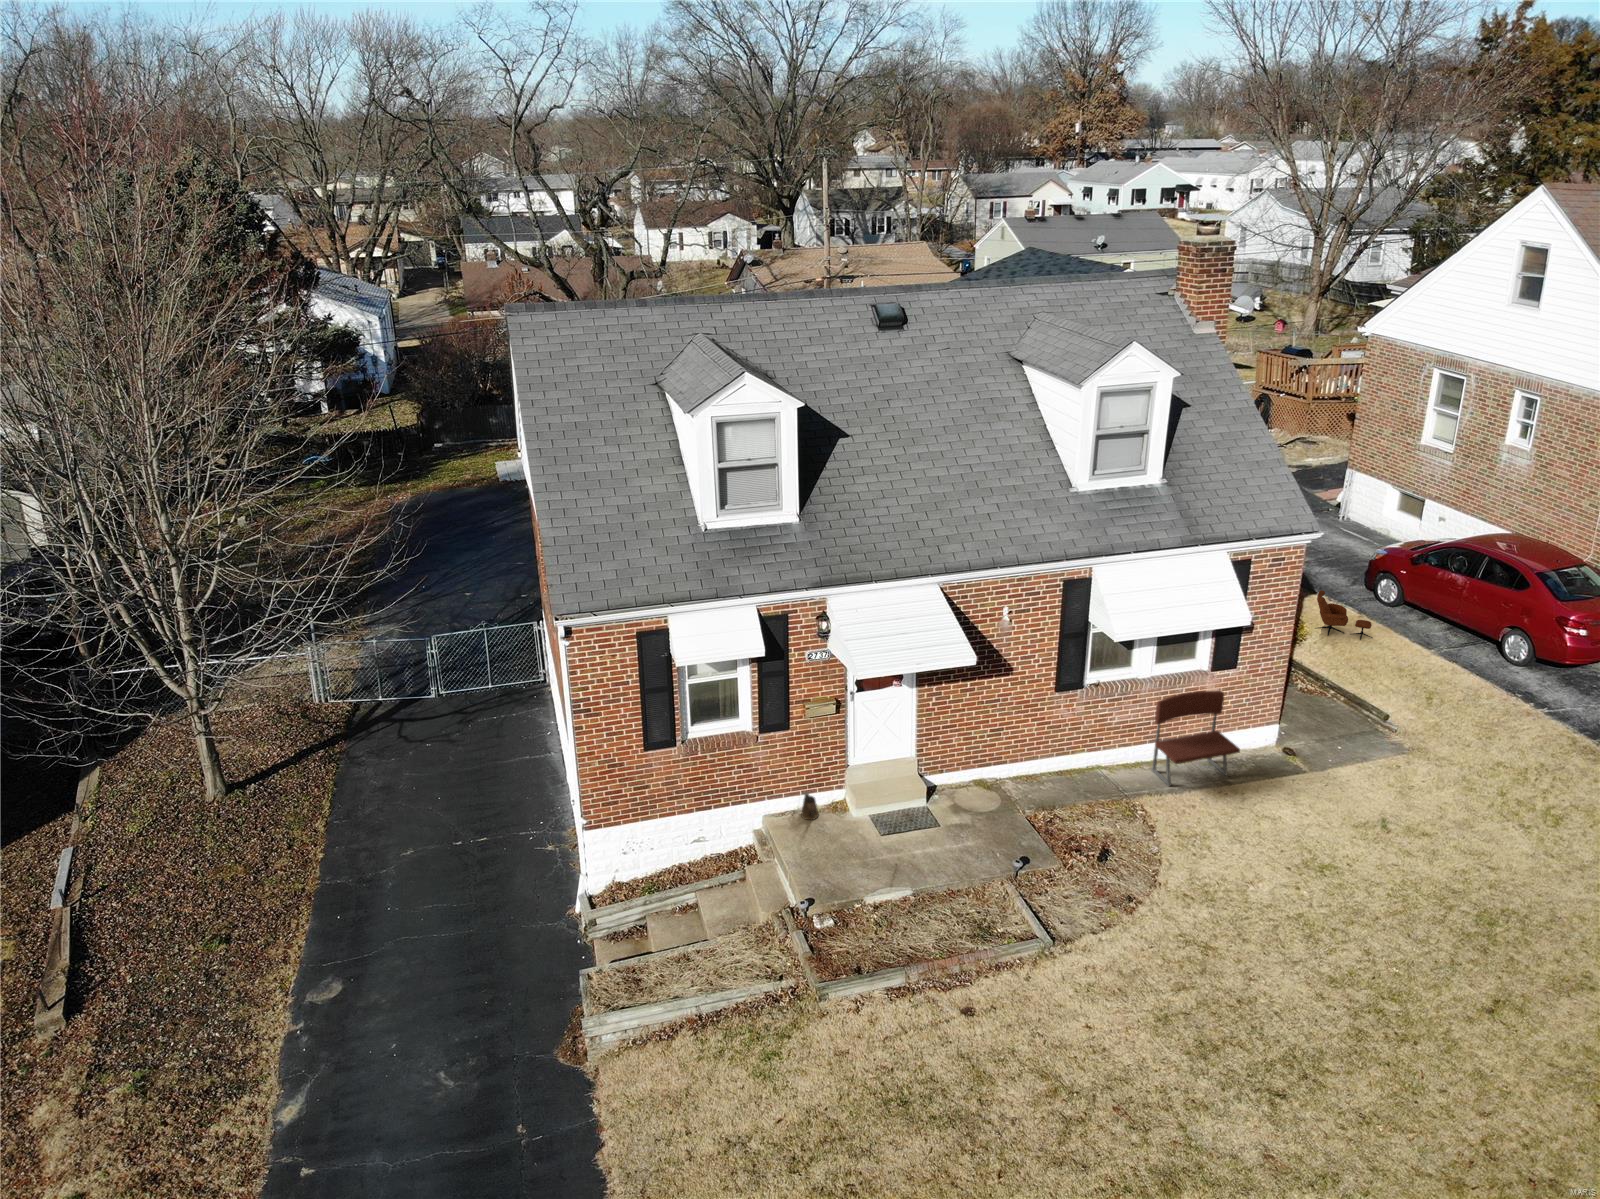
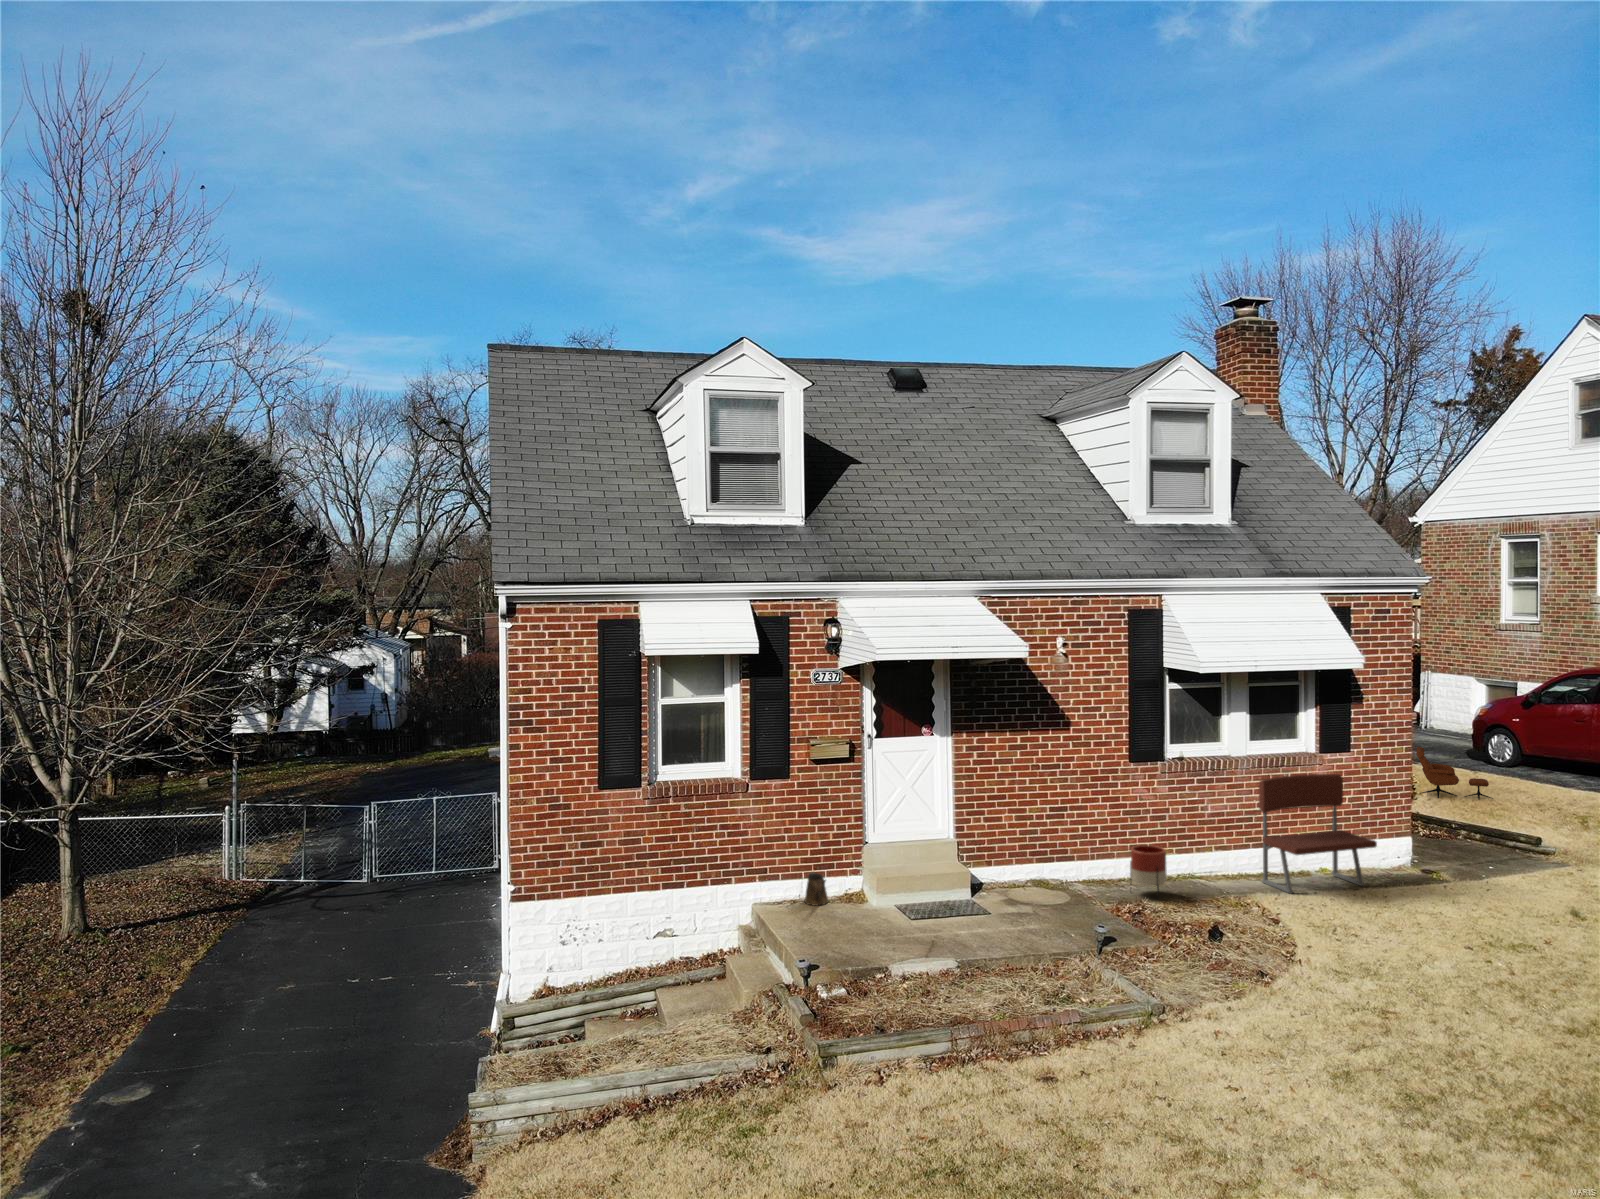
planter: none [1049,751,1078,794] -> present [1130,845,1167,891]

